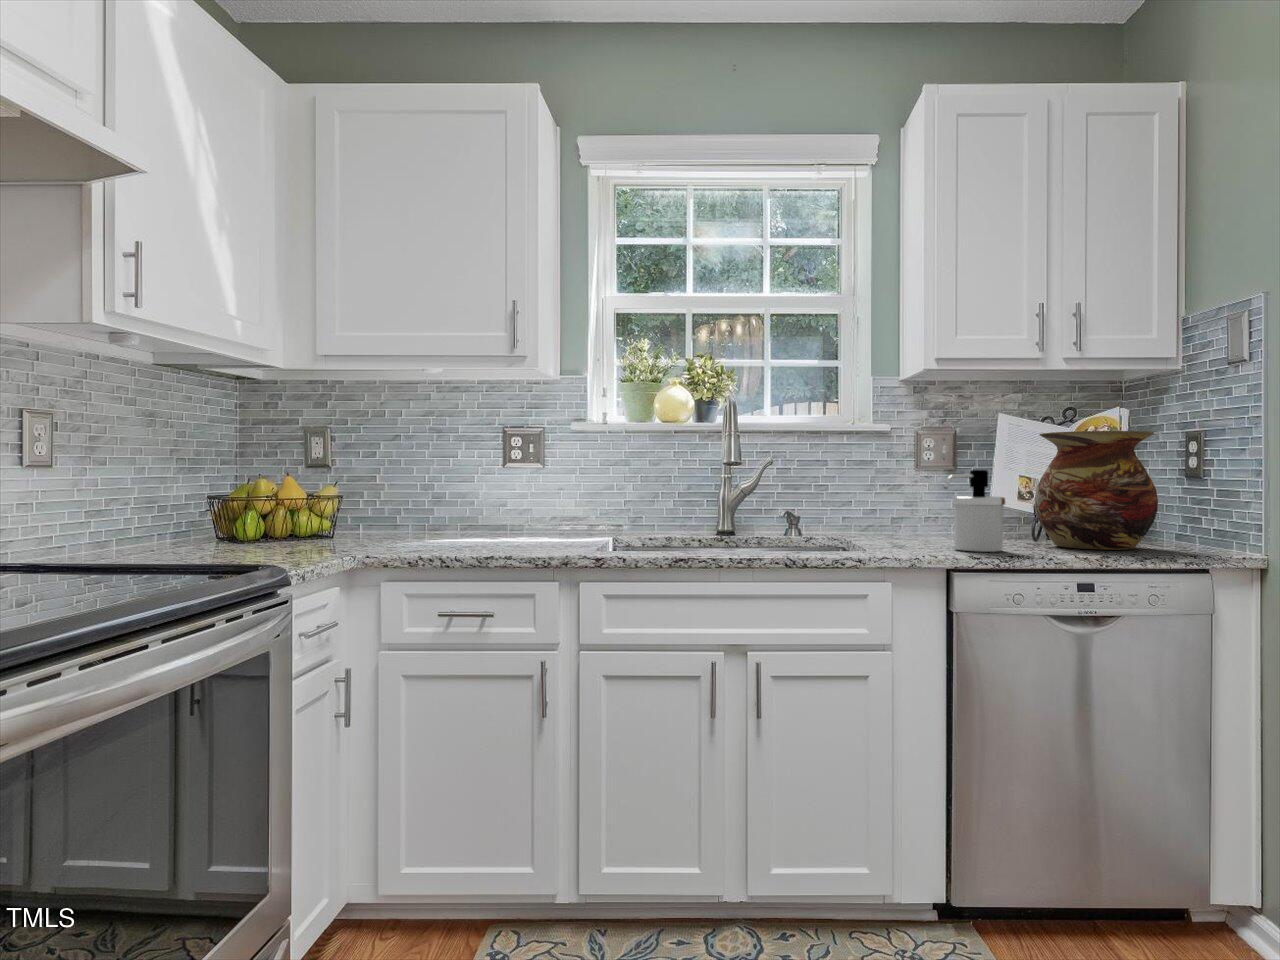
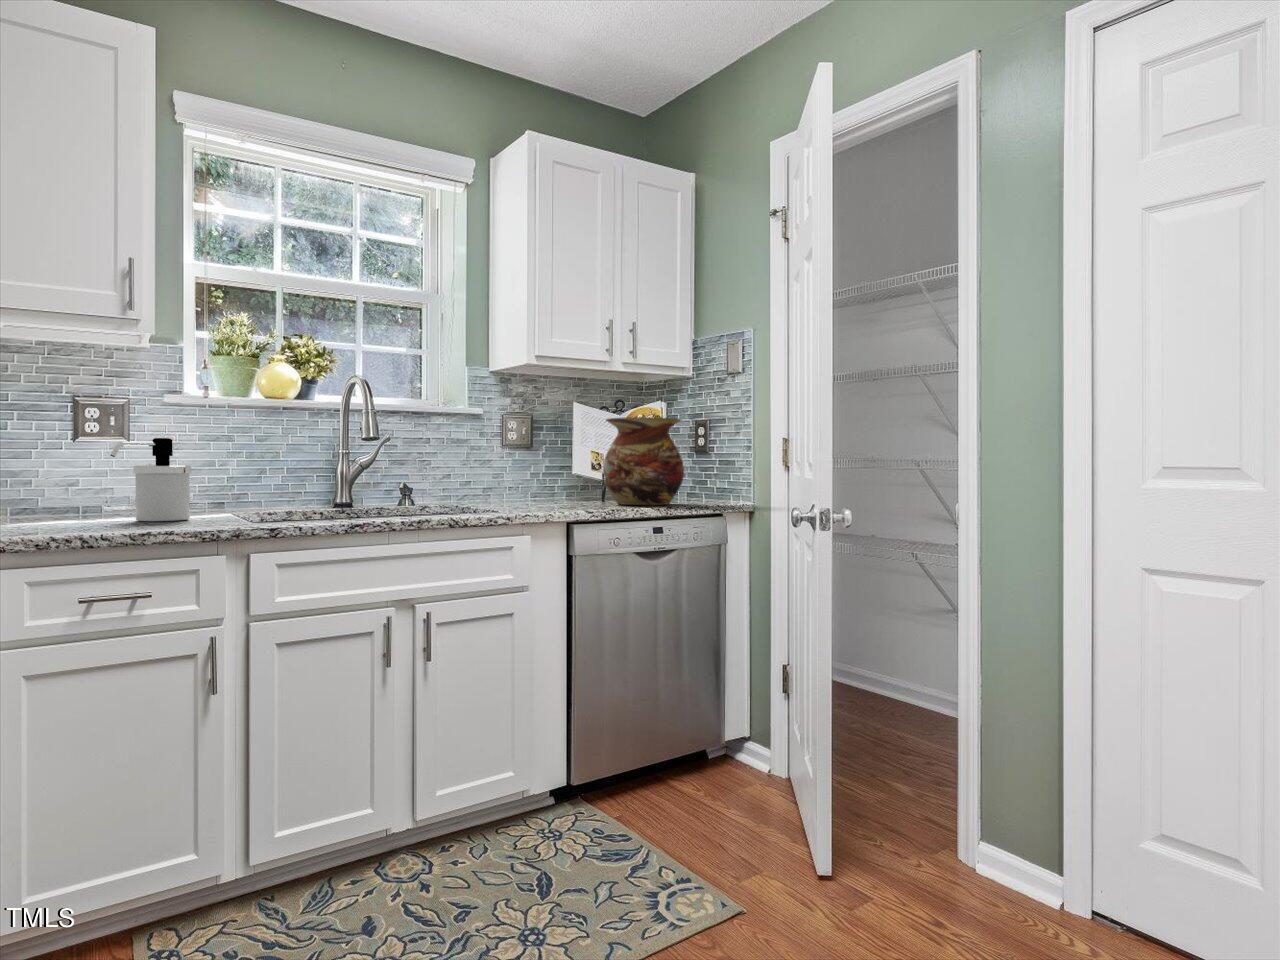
soap dispenser: present [944,470,1005,552] -> present [110,438,191,521]

